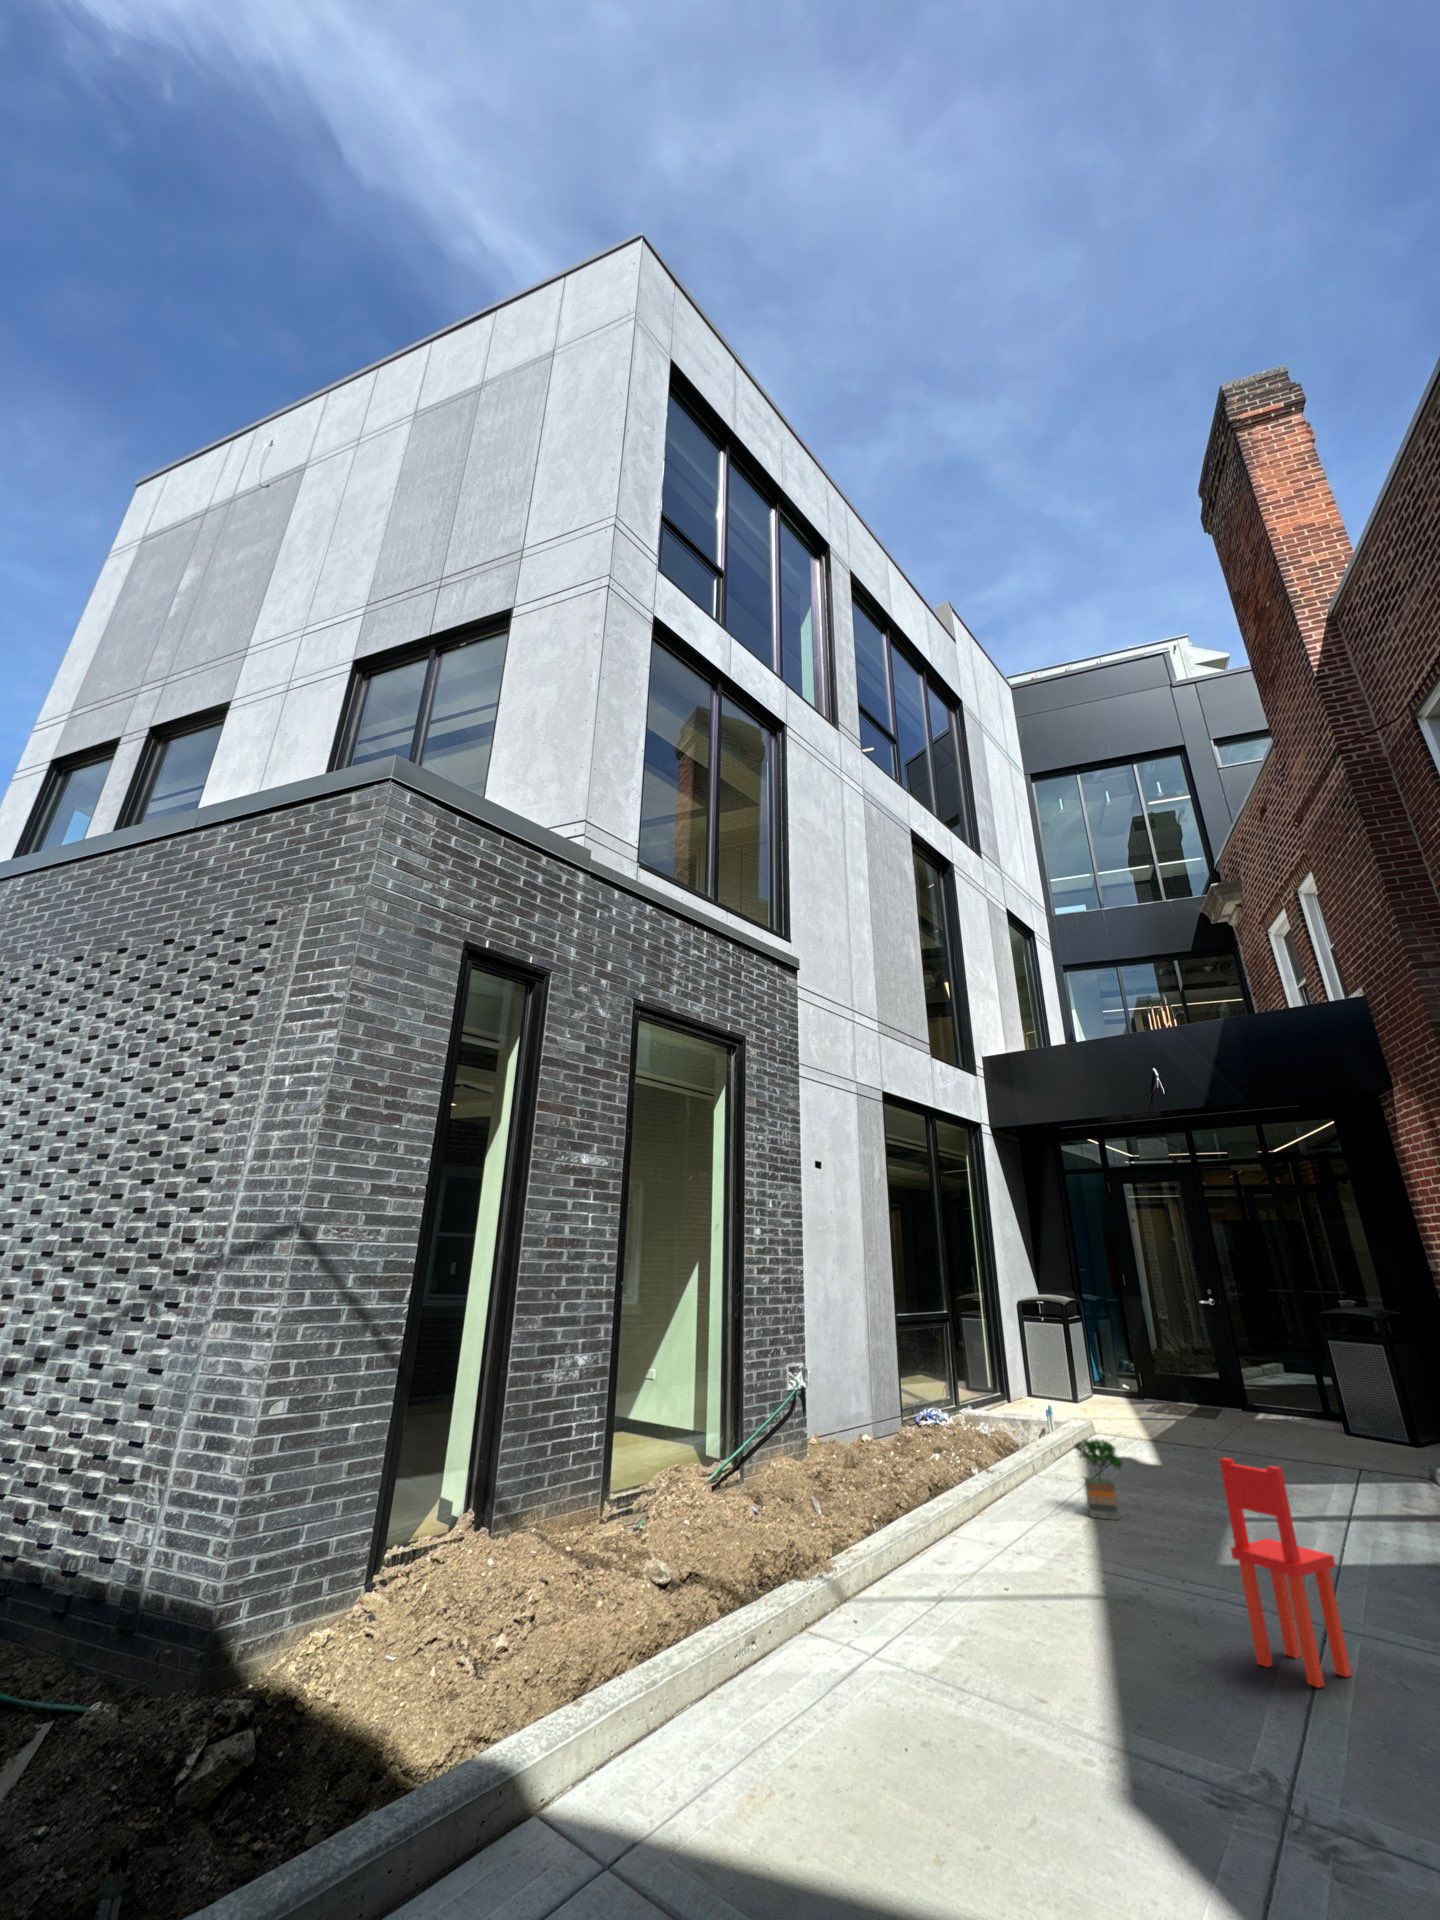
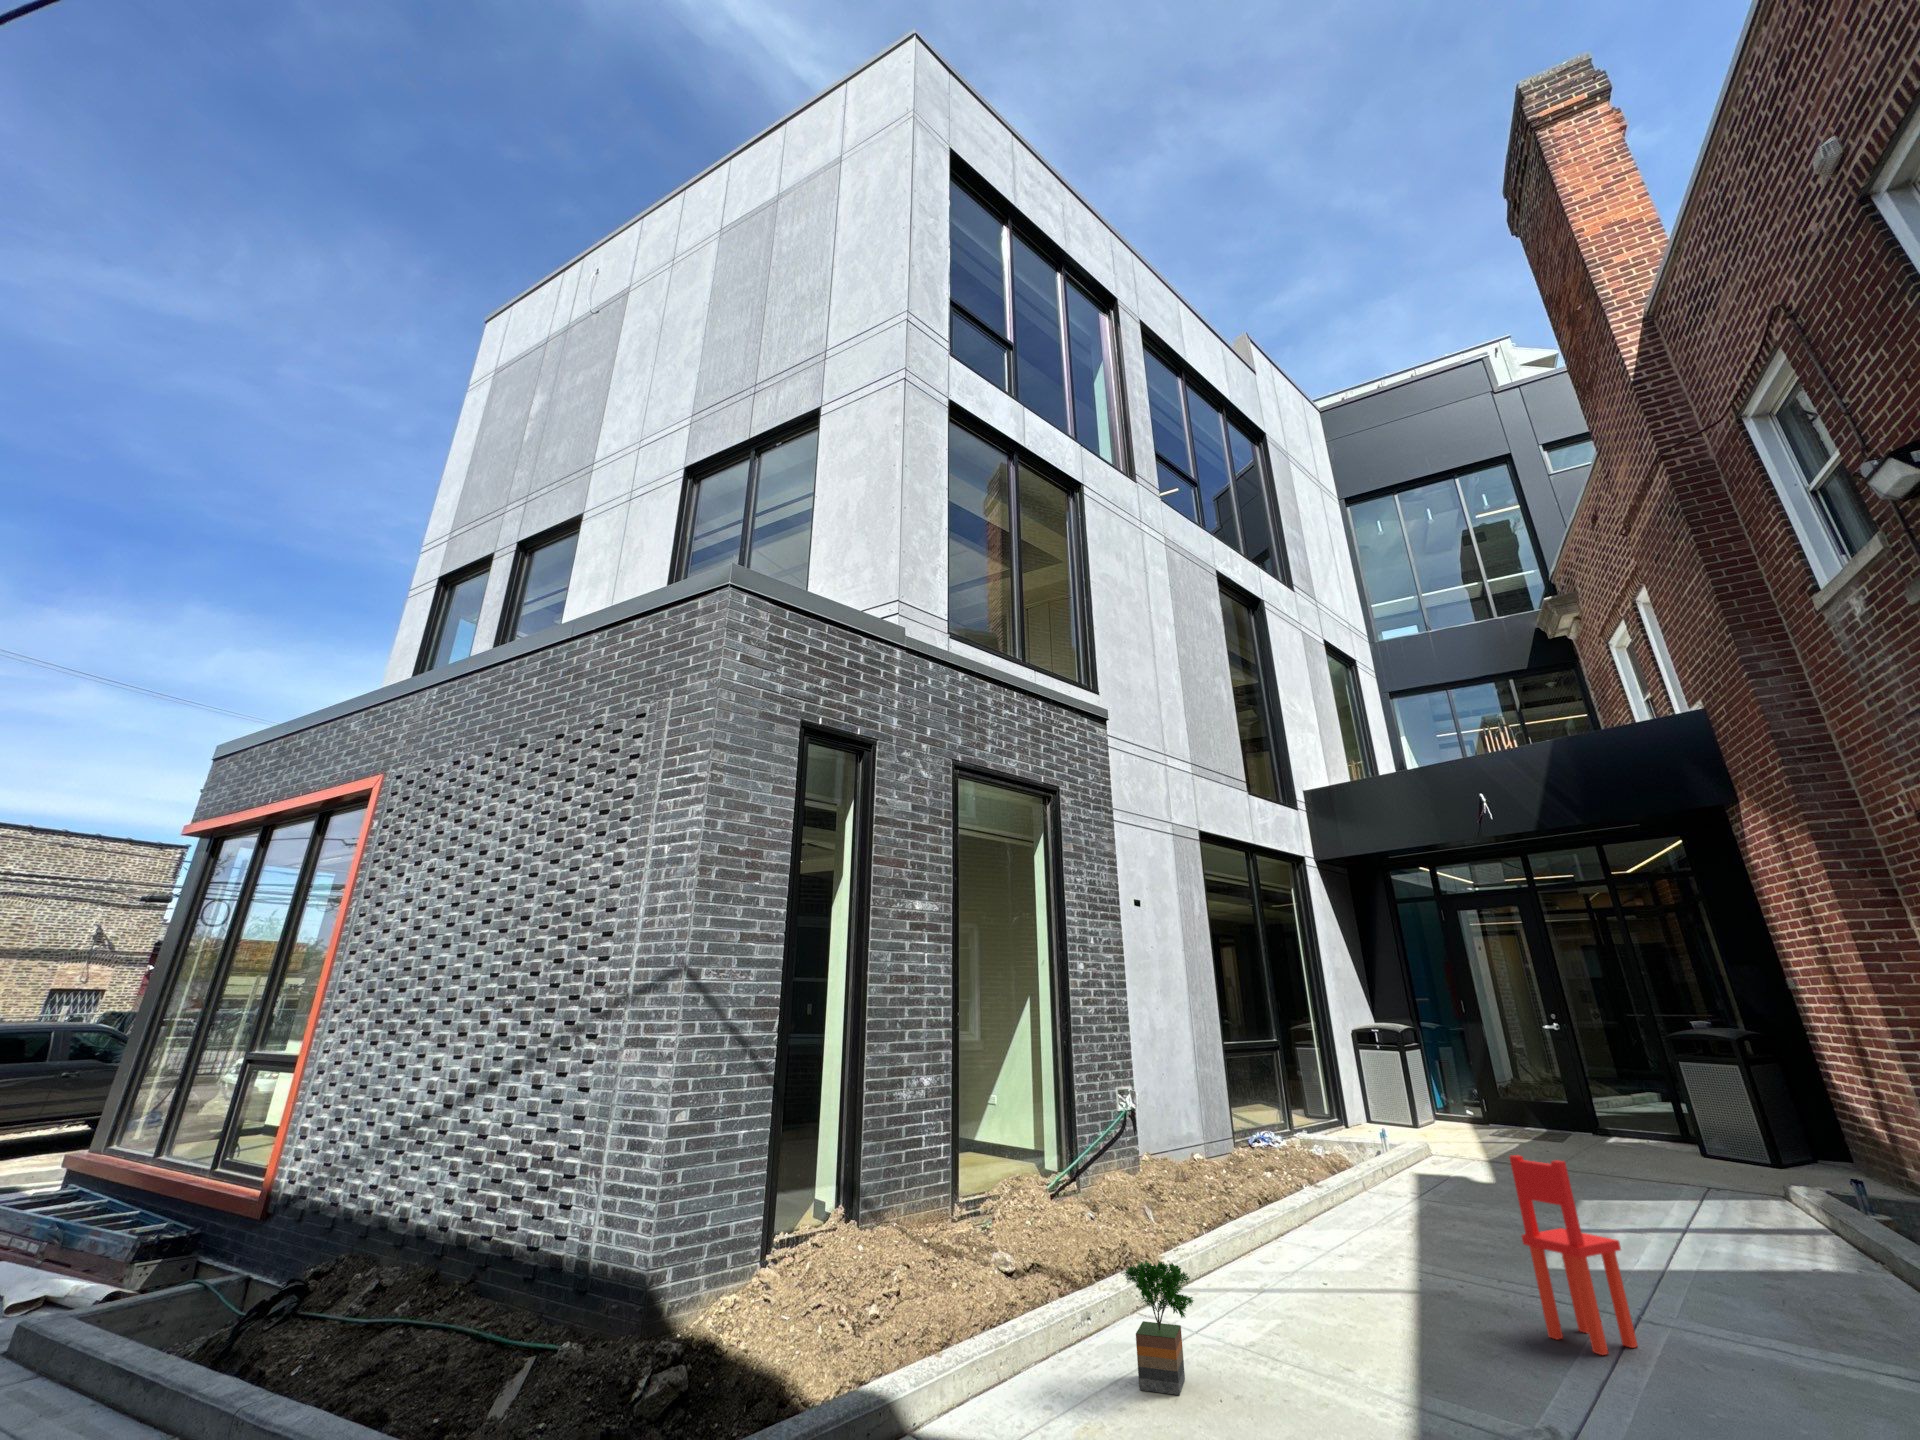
potted tree: present [1074,1439,1123,1520] -> present [1124,1260,1194,1395]

